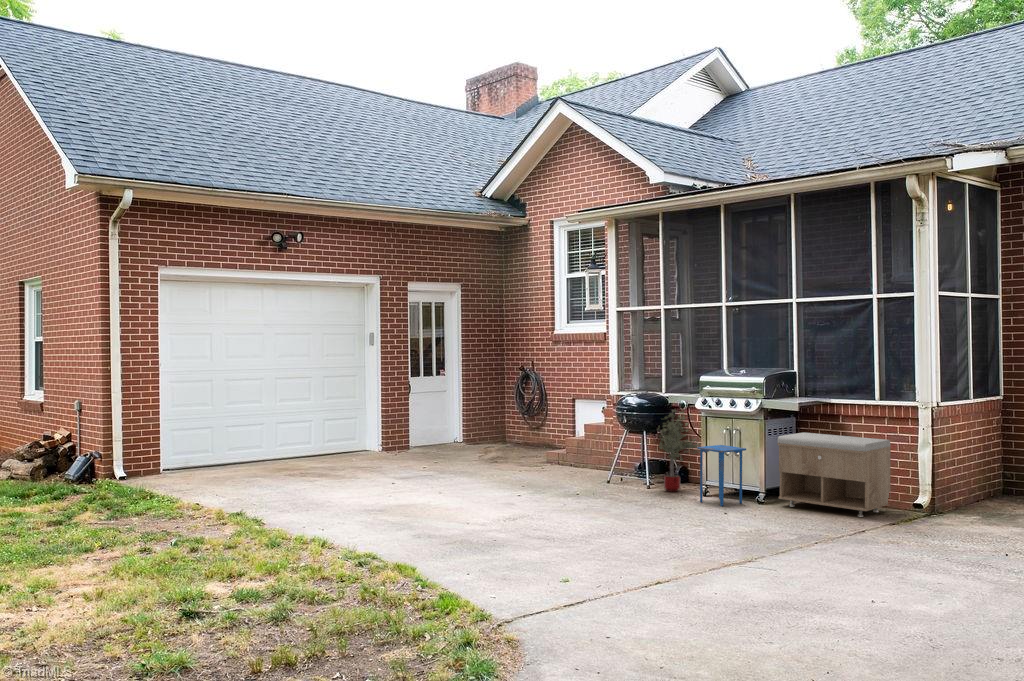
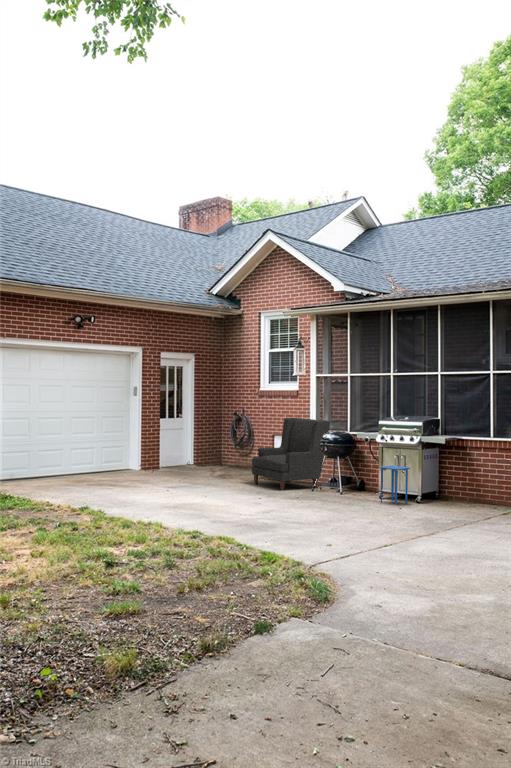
chair: none [522,373,636,483] -> present [252,418,330,490]
potted tree: present [657,410,700,492] -> none [349,442,379,496]
storage bench: present [777,432,891,517] -> none [431,458,500,510]

